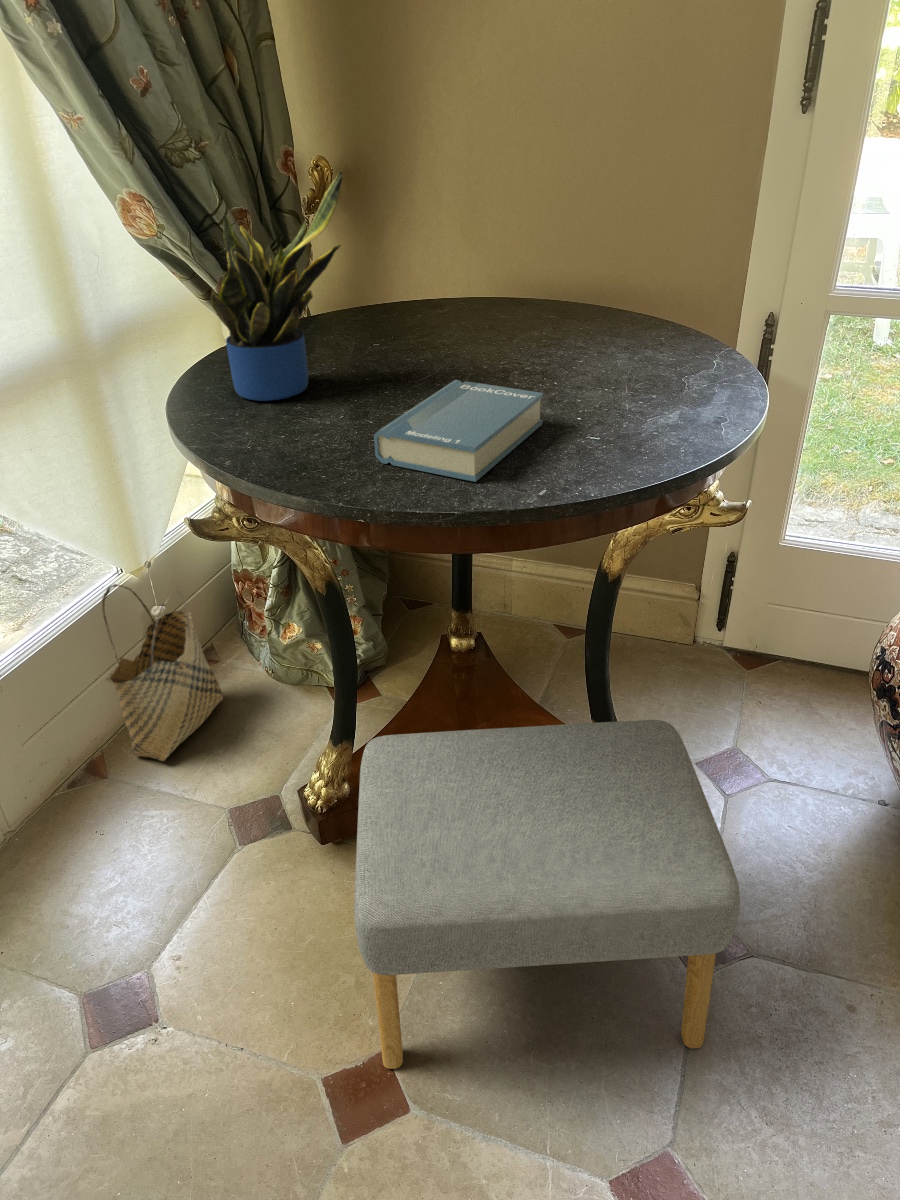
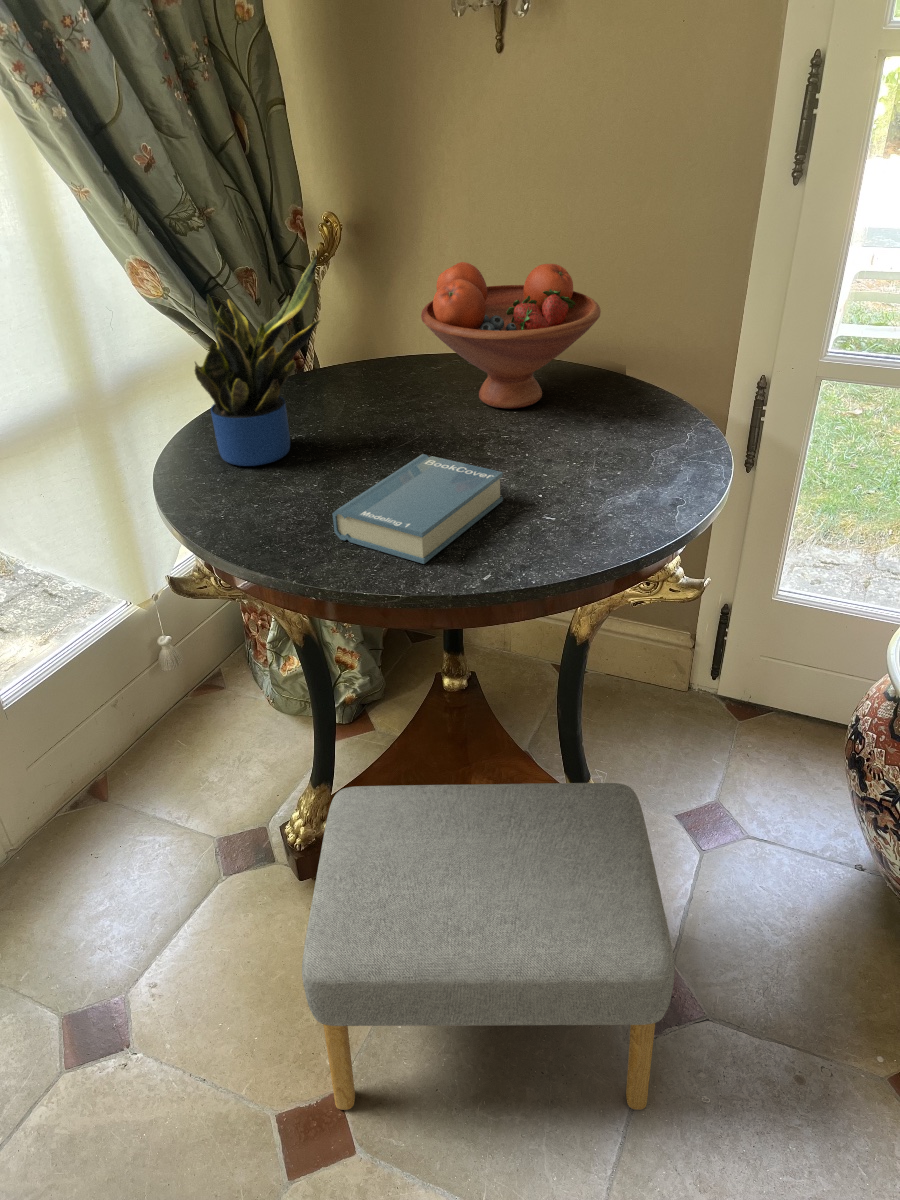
fruit bowl: none [435,193,620,344] -> present [421,262,601,408]
woven basket: present [102,584,223,761] -> none [107,619,224,789]

